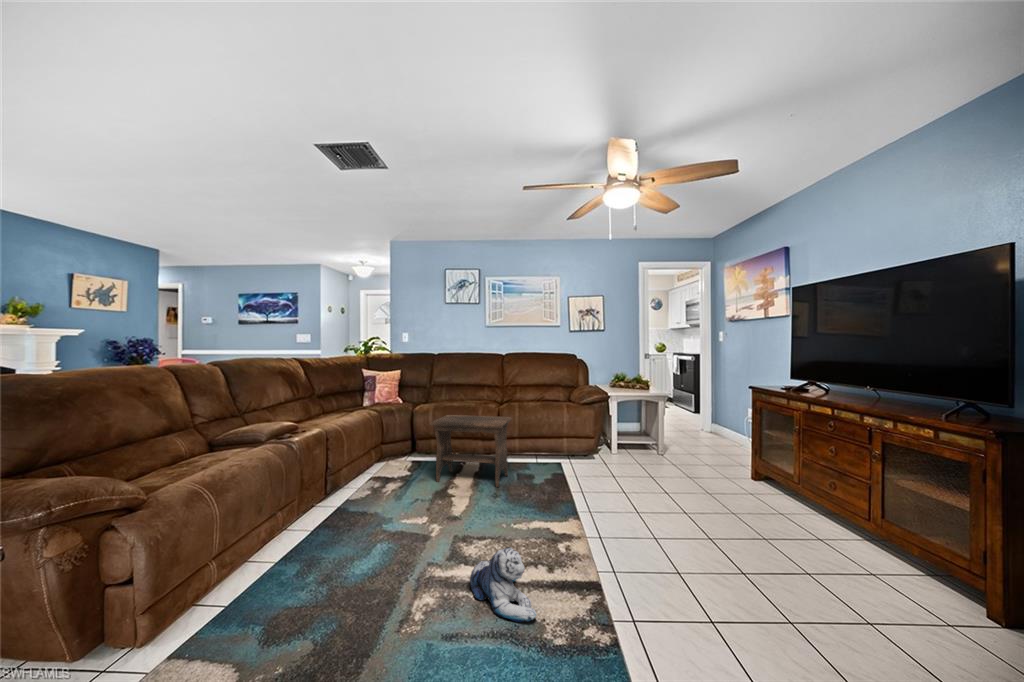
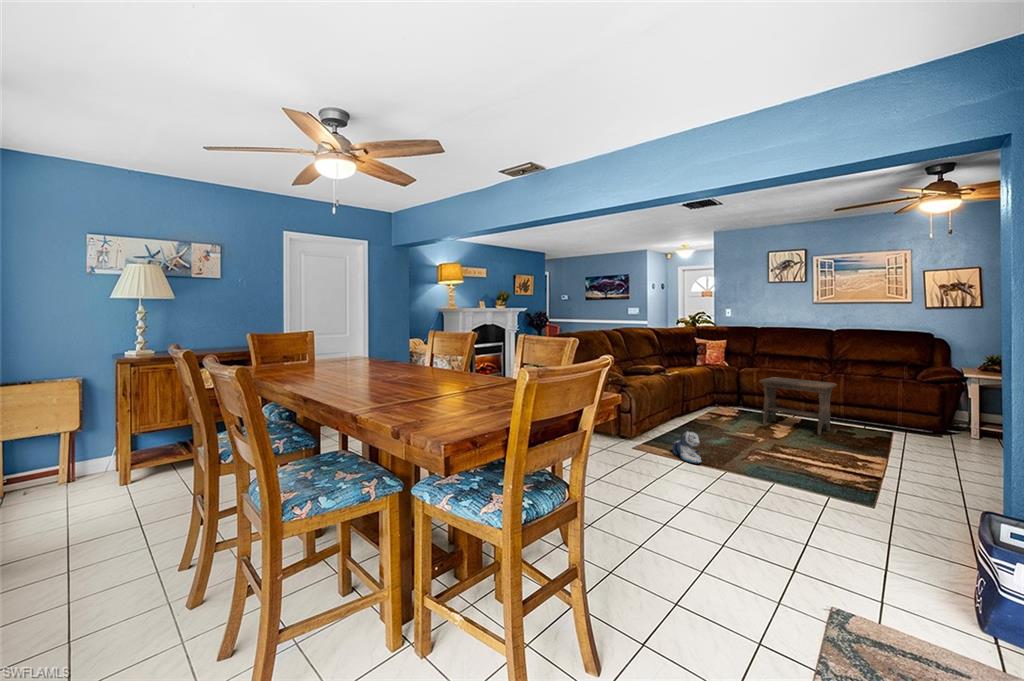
plush toy: present [470,547,536,622] -> present [672,431,701,464]

